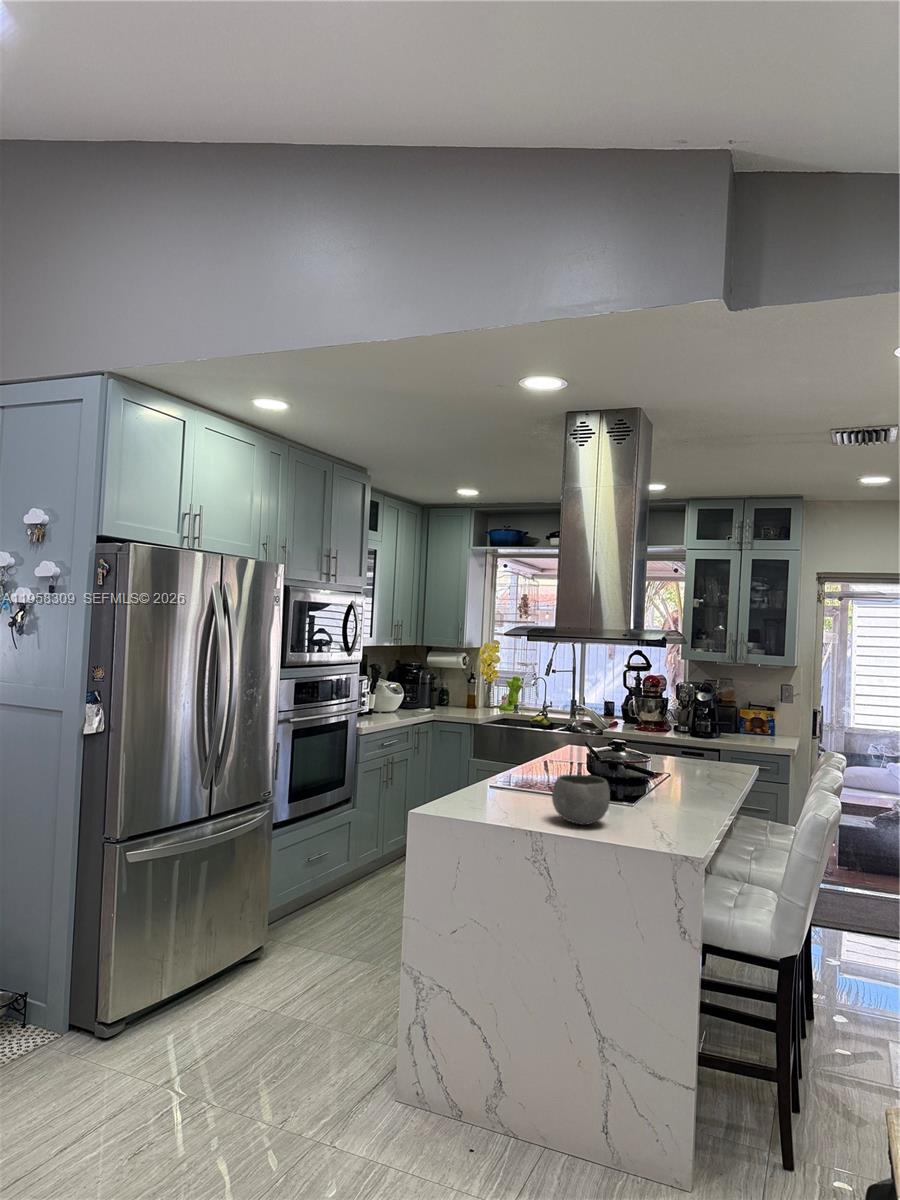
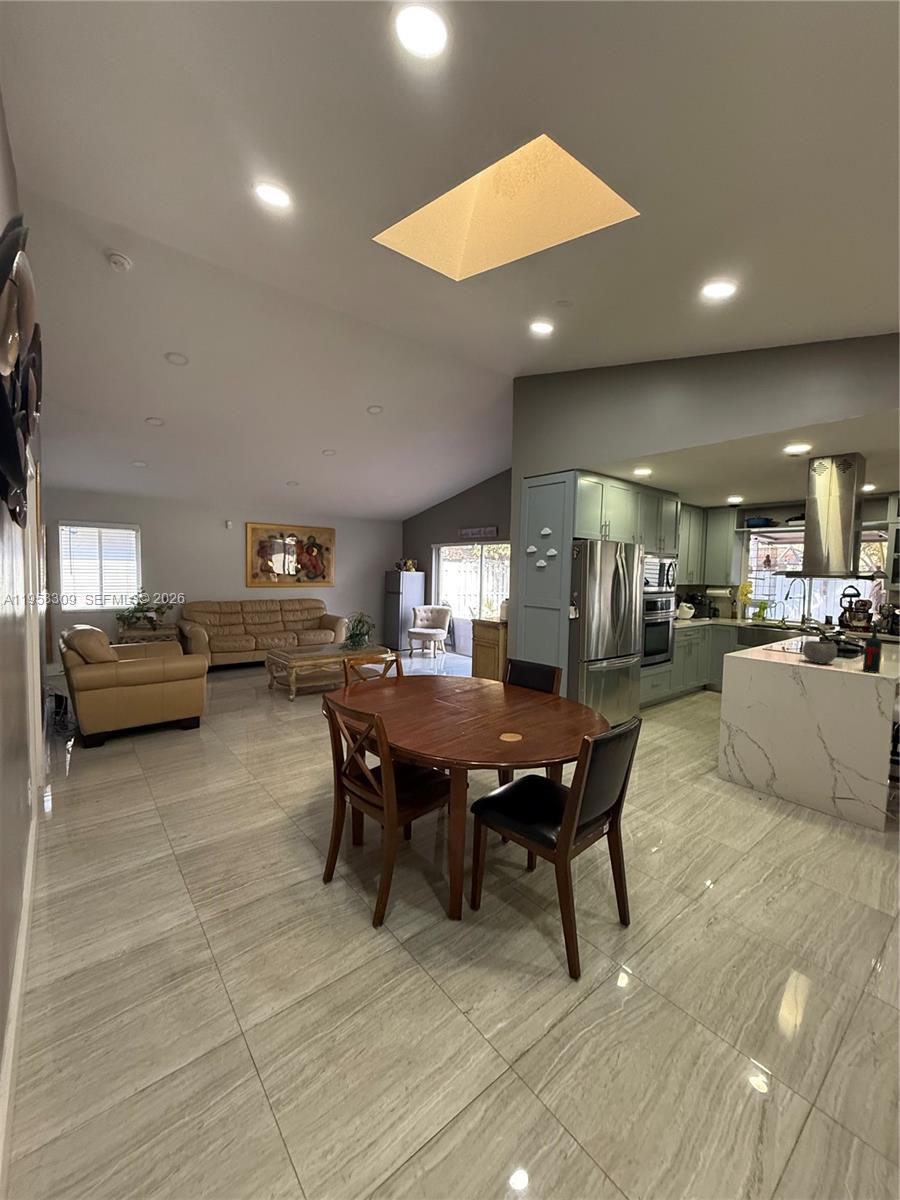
wine bottle: none [651,736,681,844] -> present [863,622,882,673]

